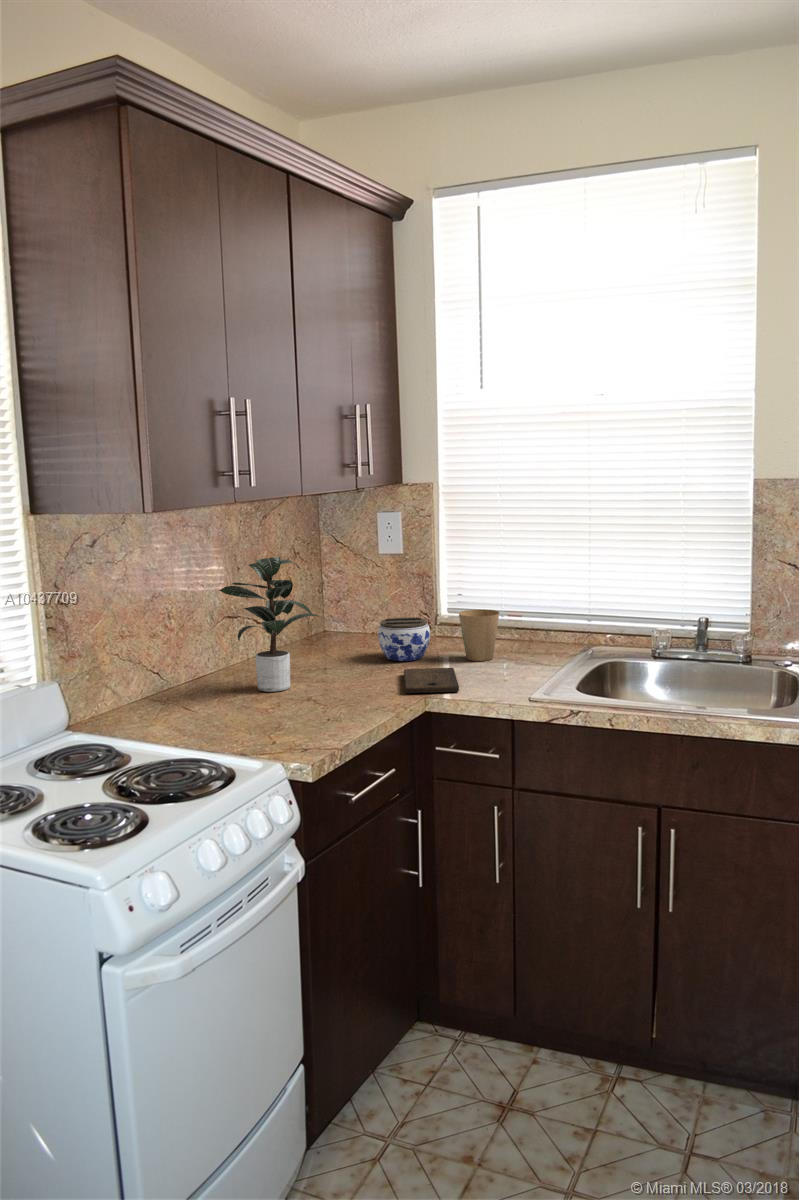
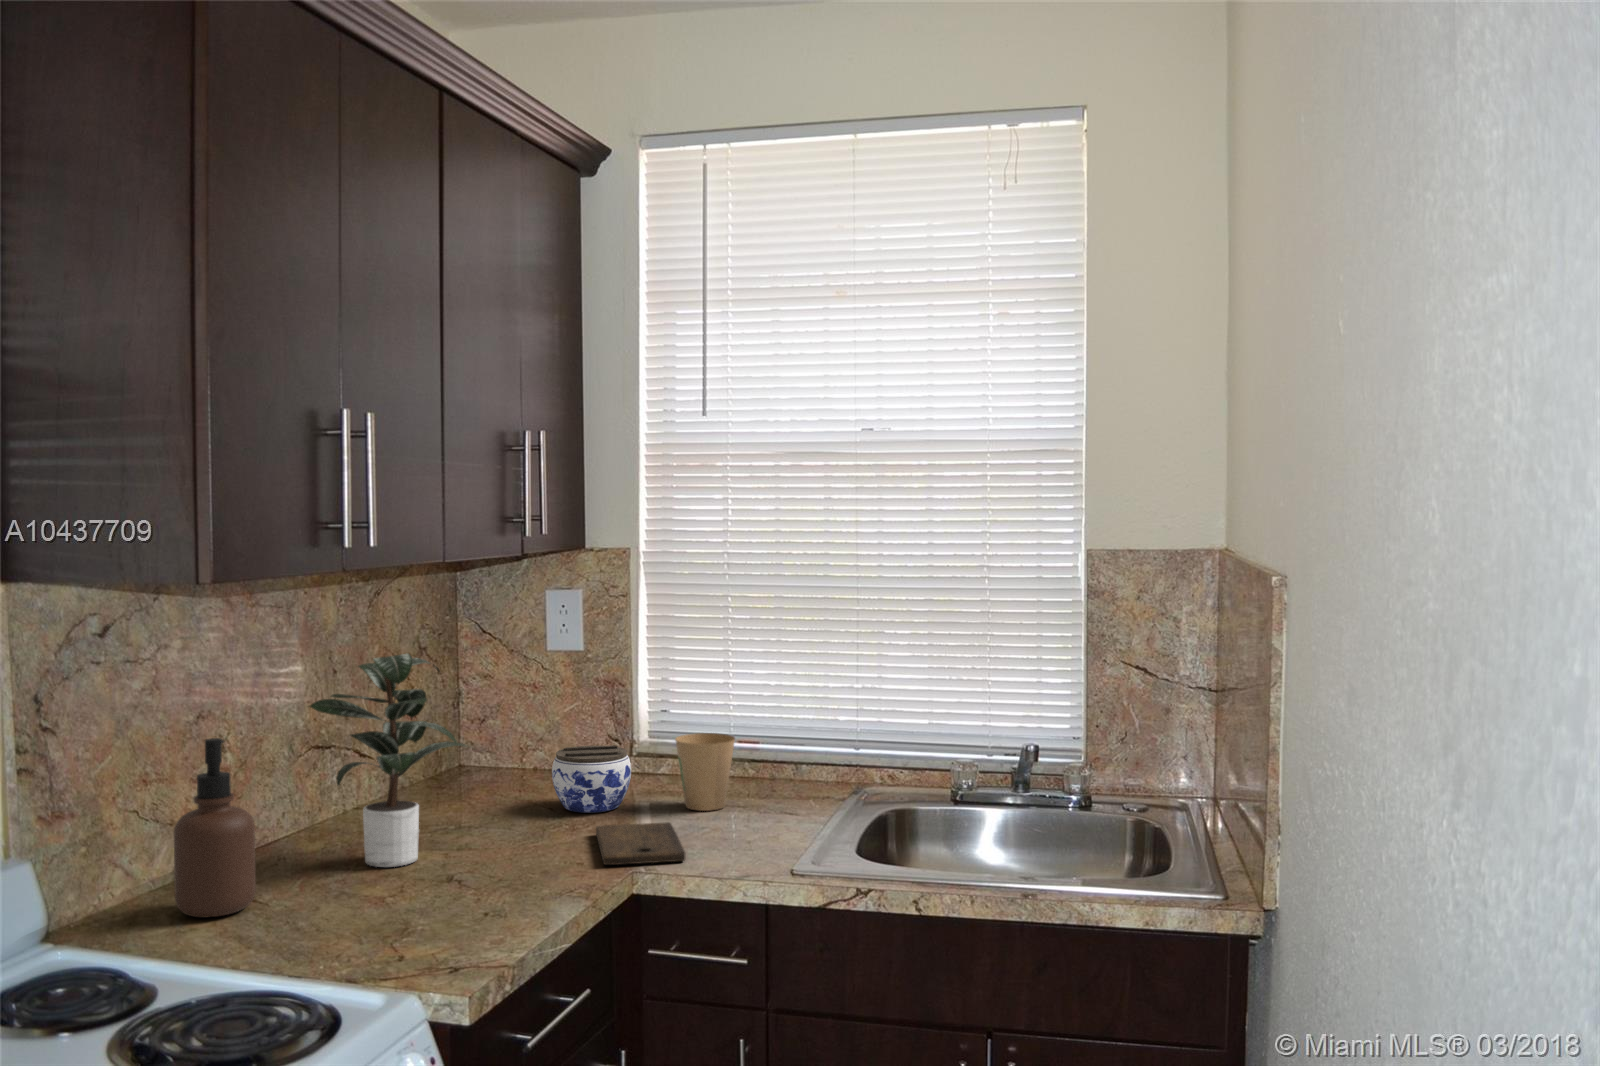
soap dispenser: none [141,610,191,718] -> present [174,738,256,917]

